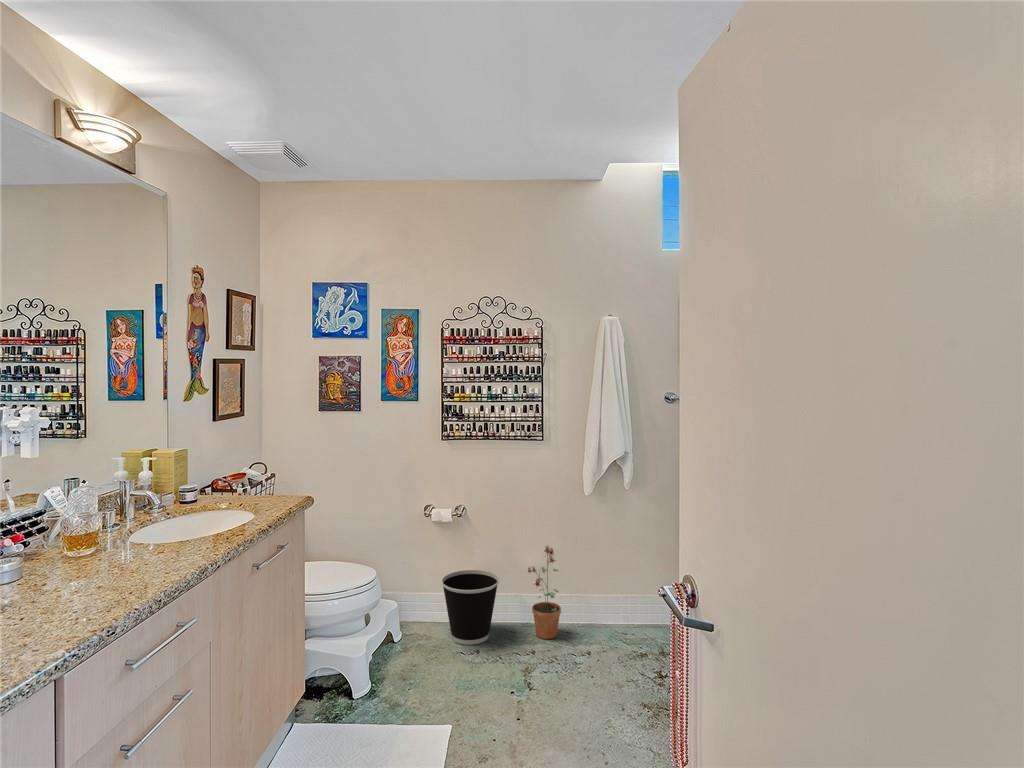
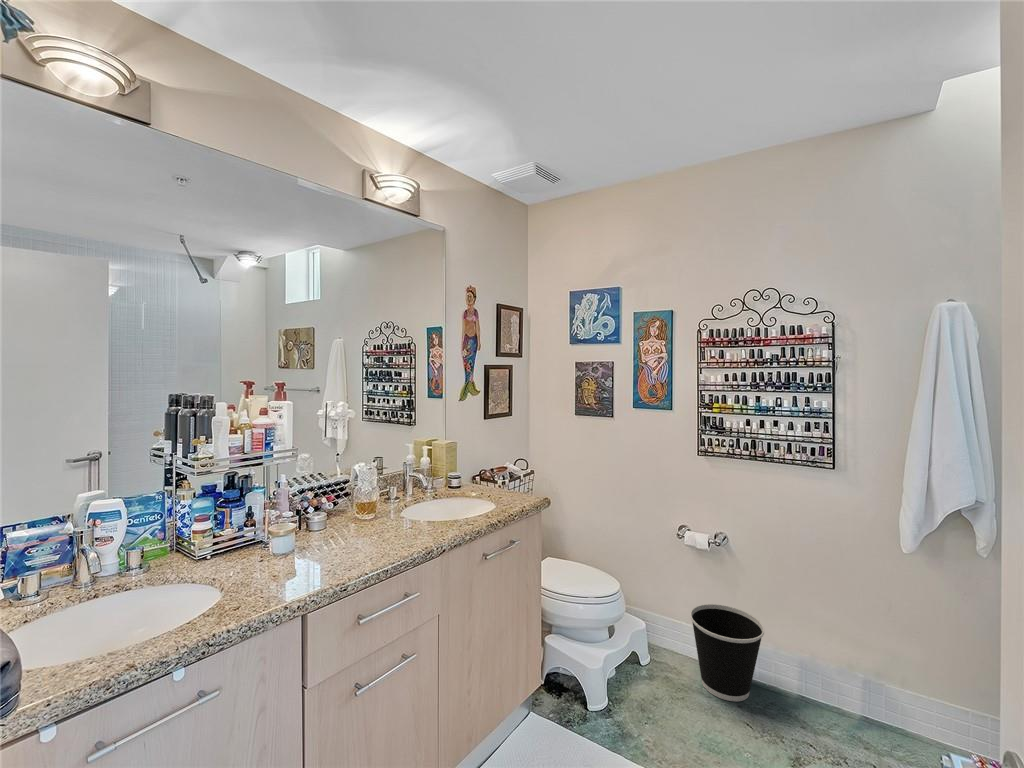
potted plant: present [528,546,561,639] -> none [805,605,859,732]

